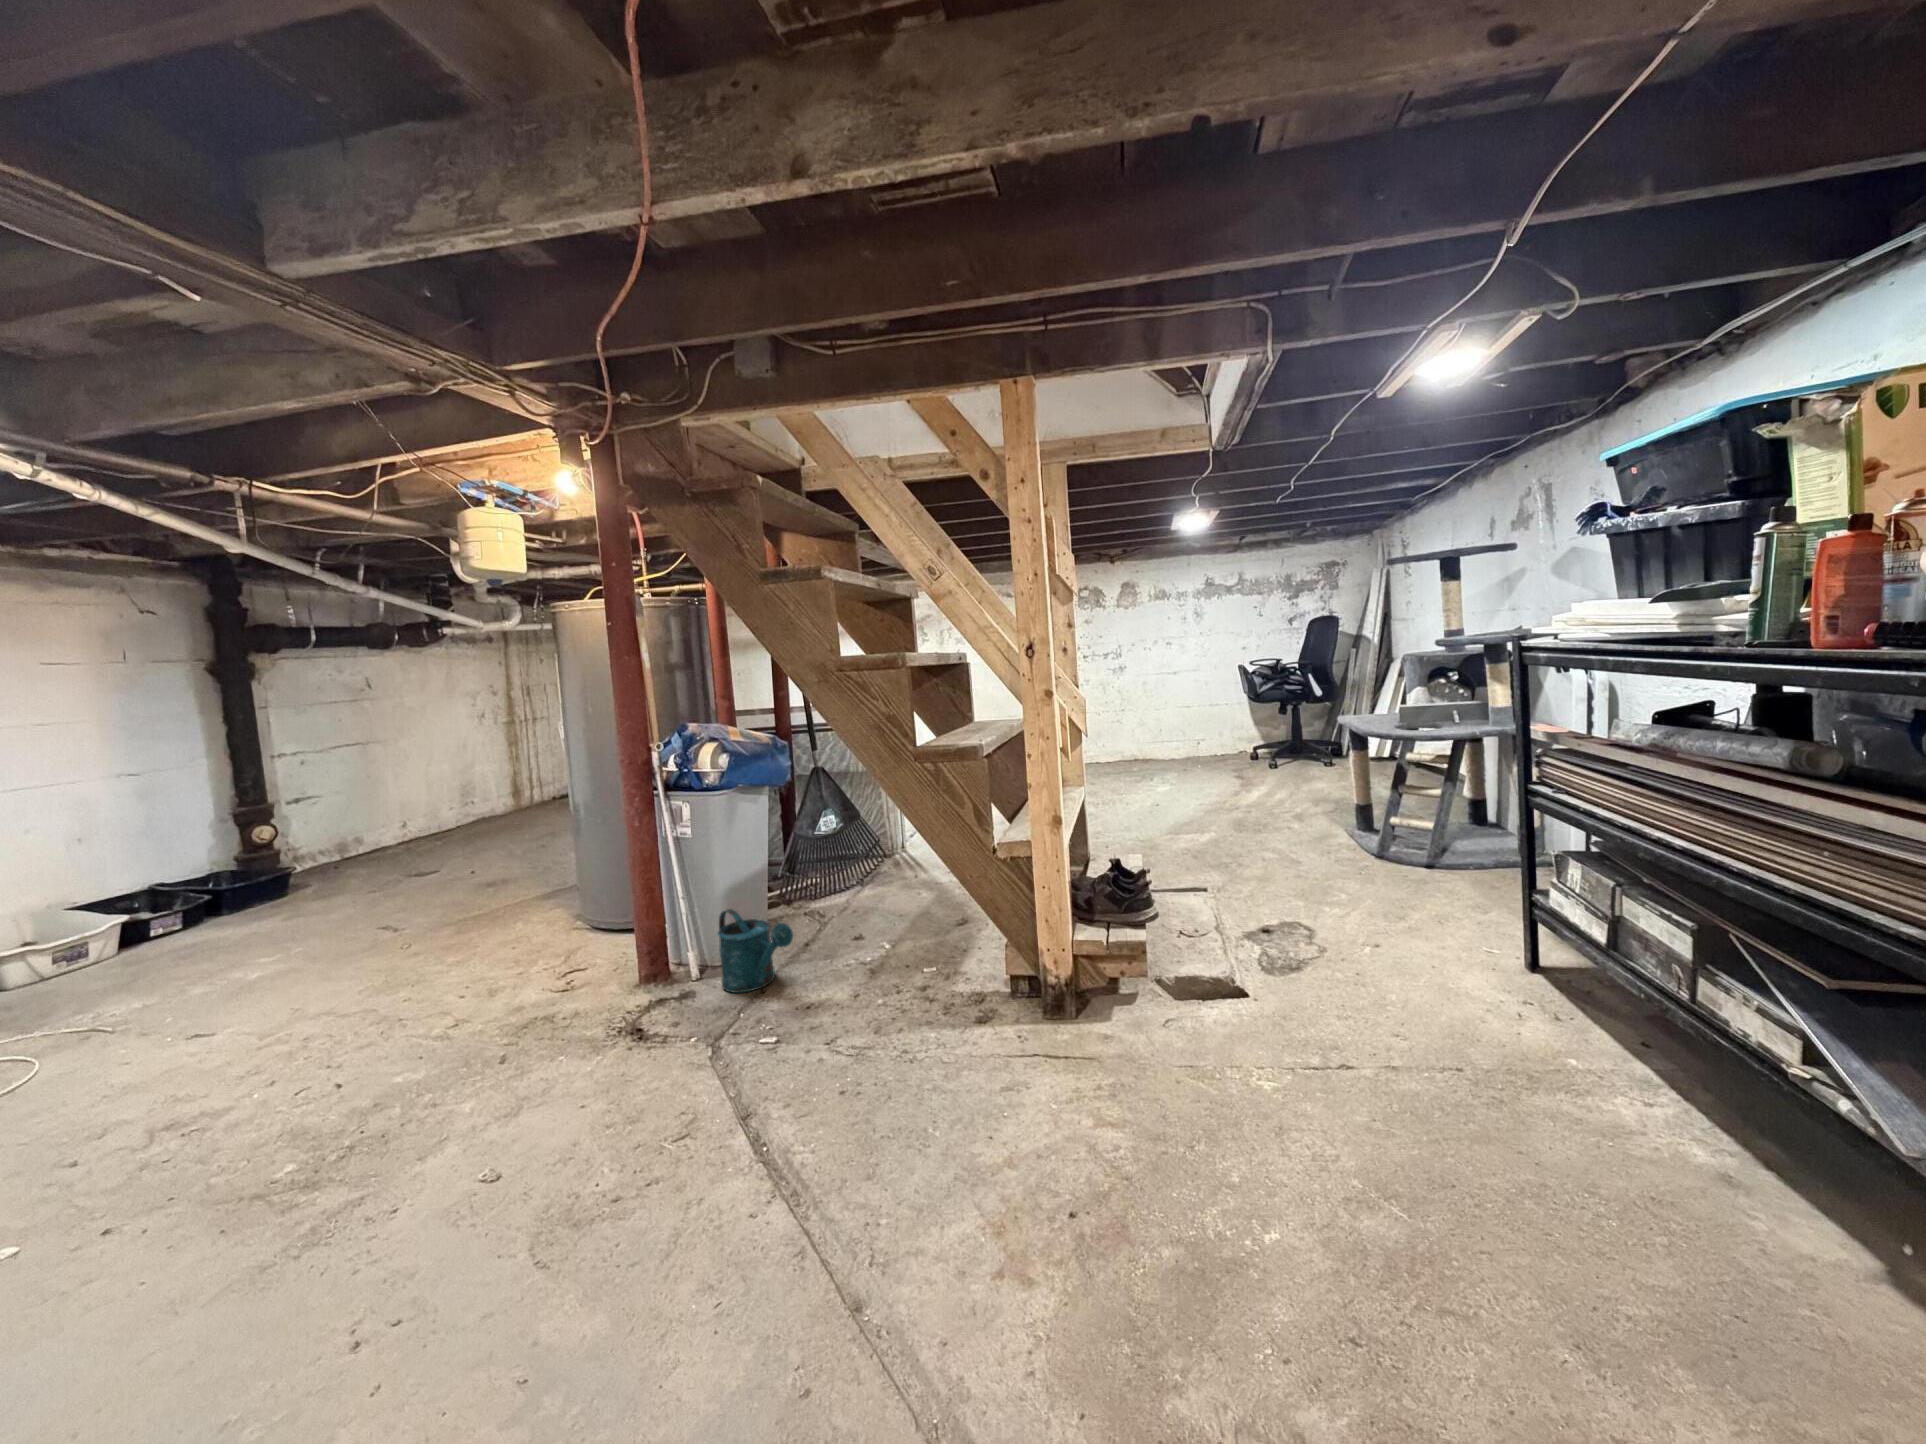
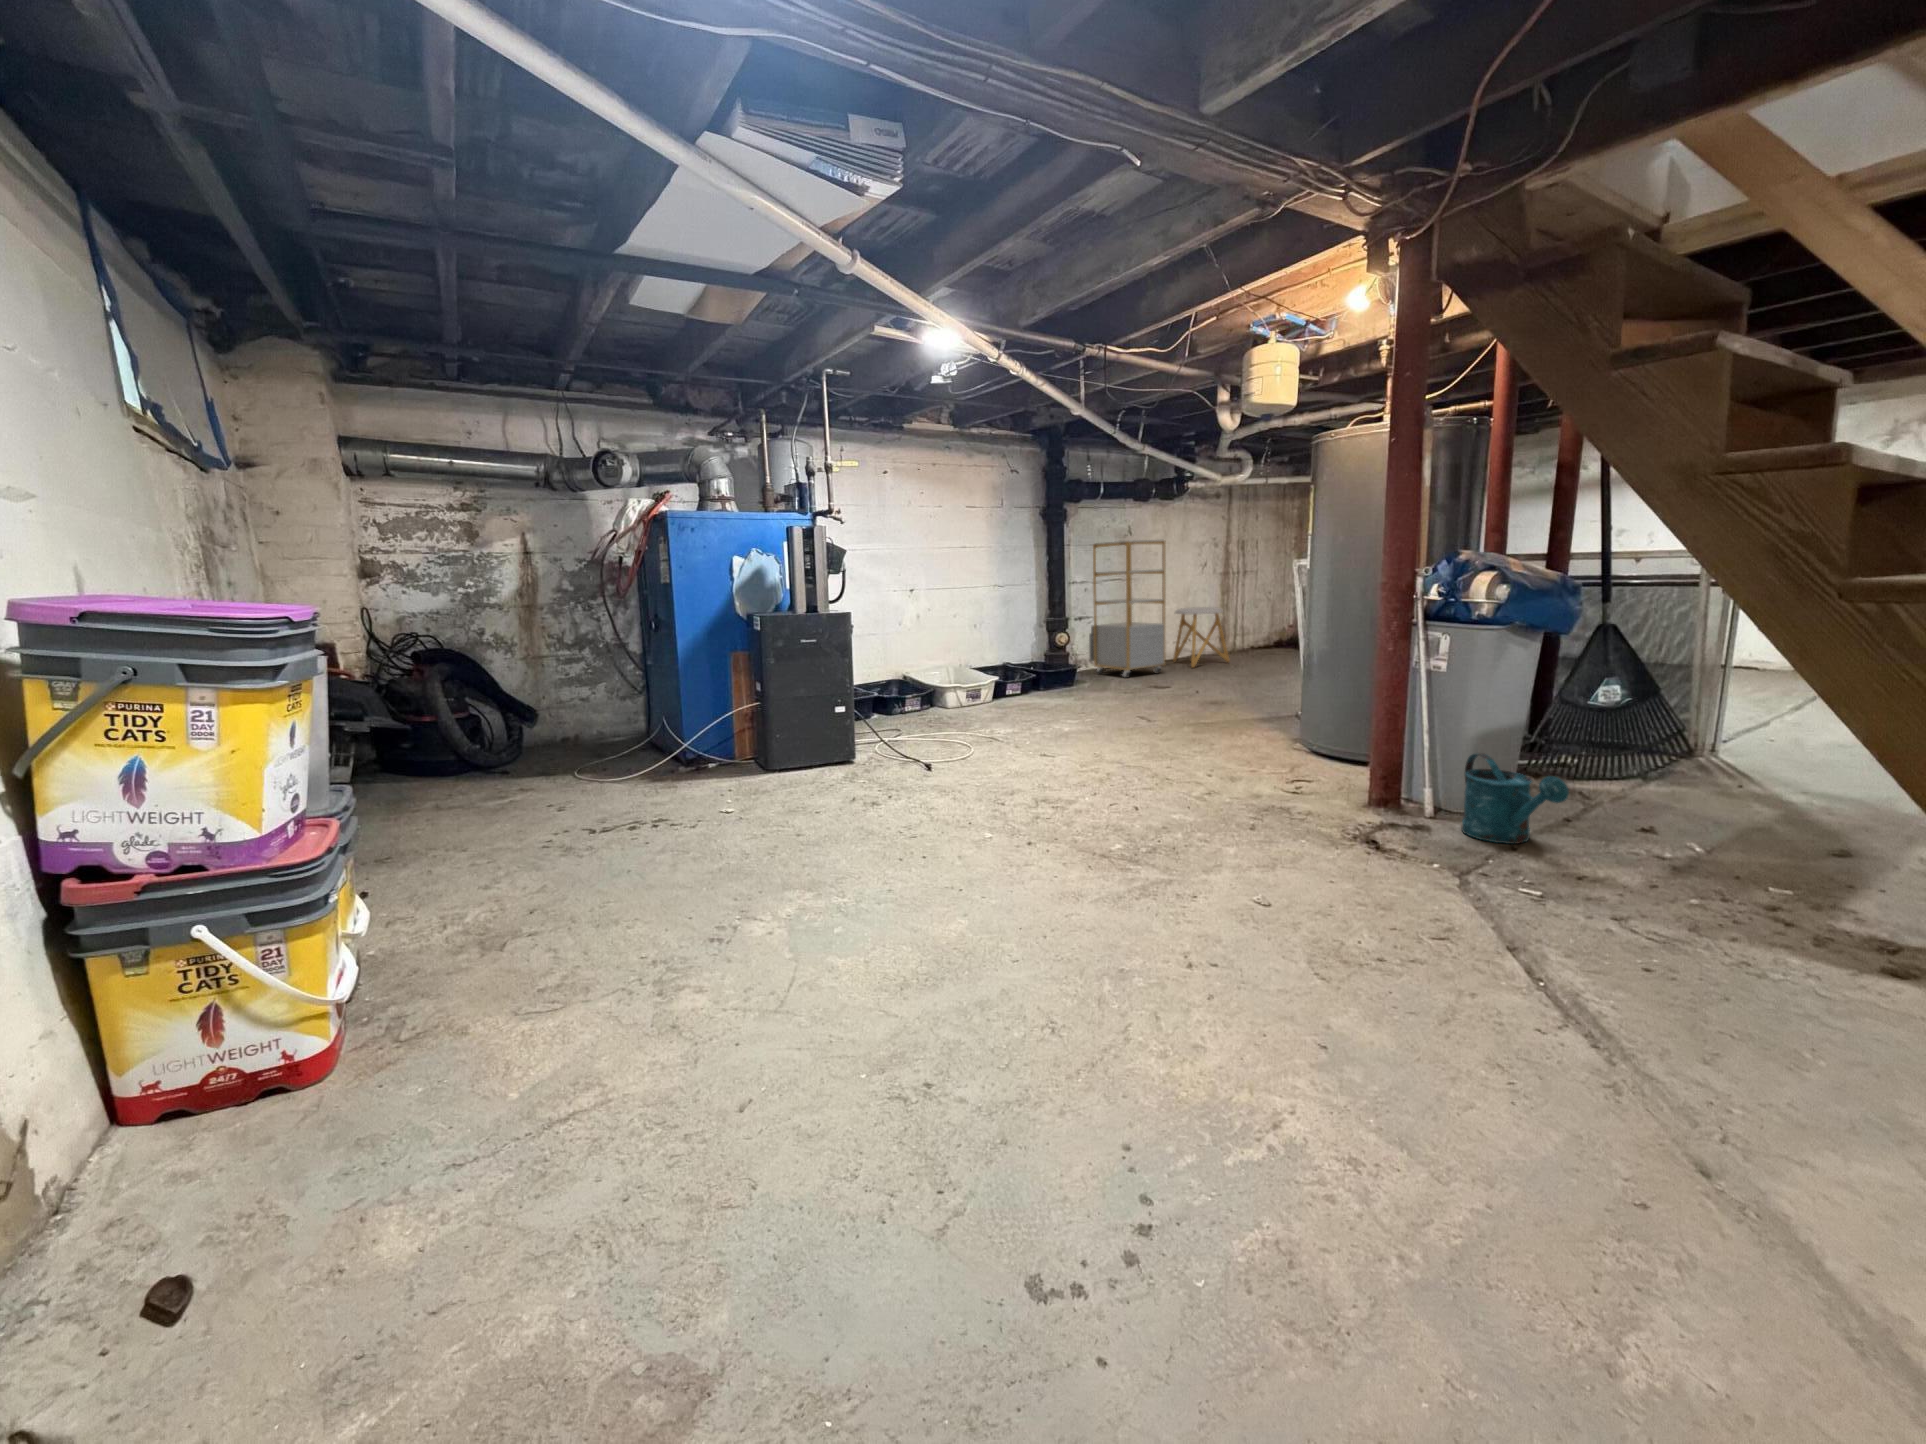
shelving unit: none [308,697,436,866] -> present [1089,540,1166,678]
stool: none [446,764,523,834] -> present [1173,607,1230,667]

